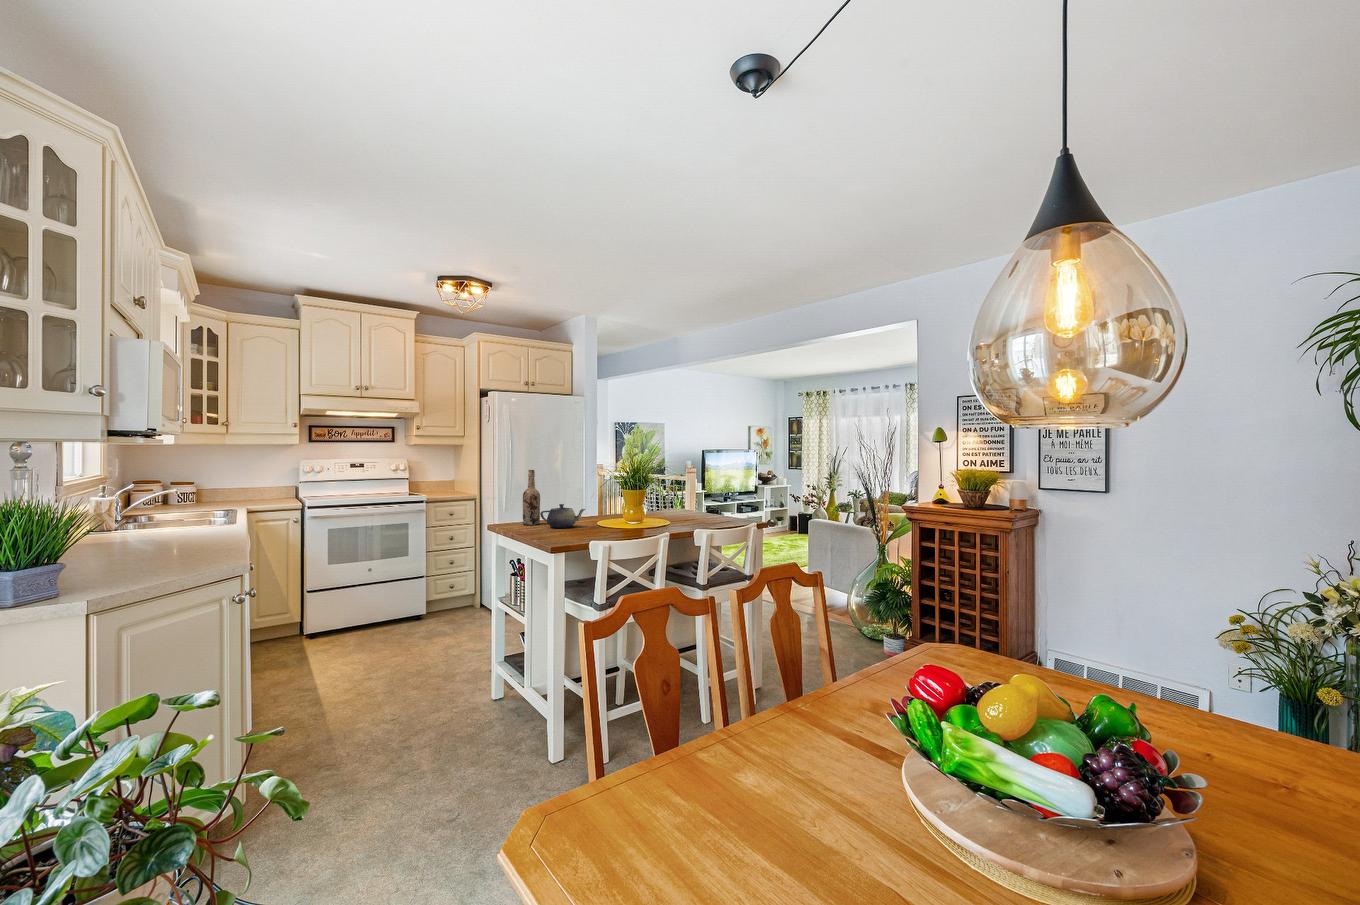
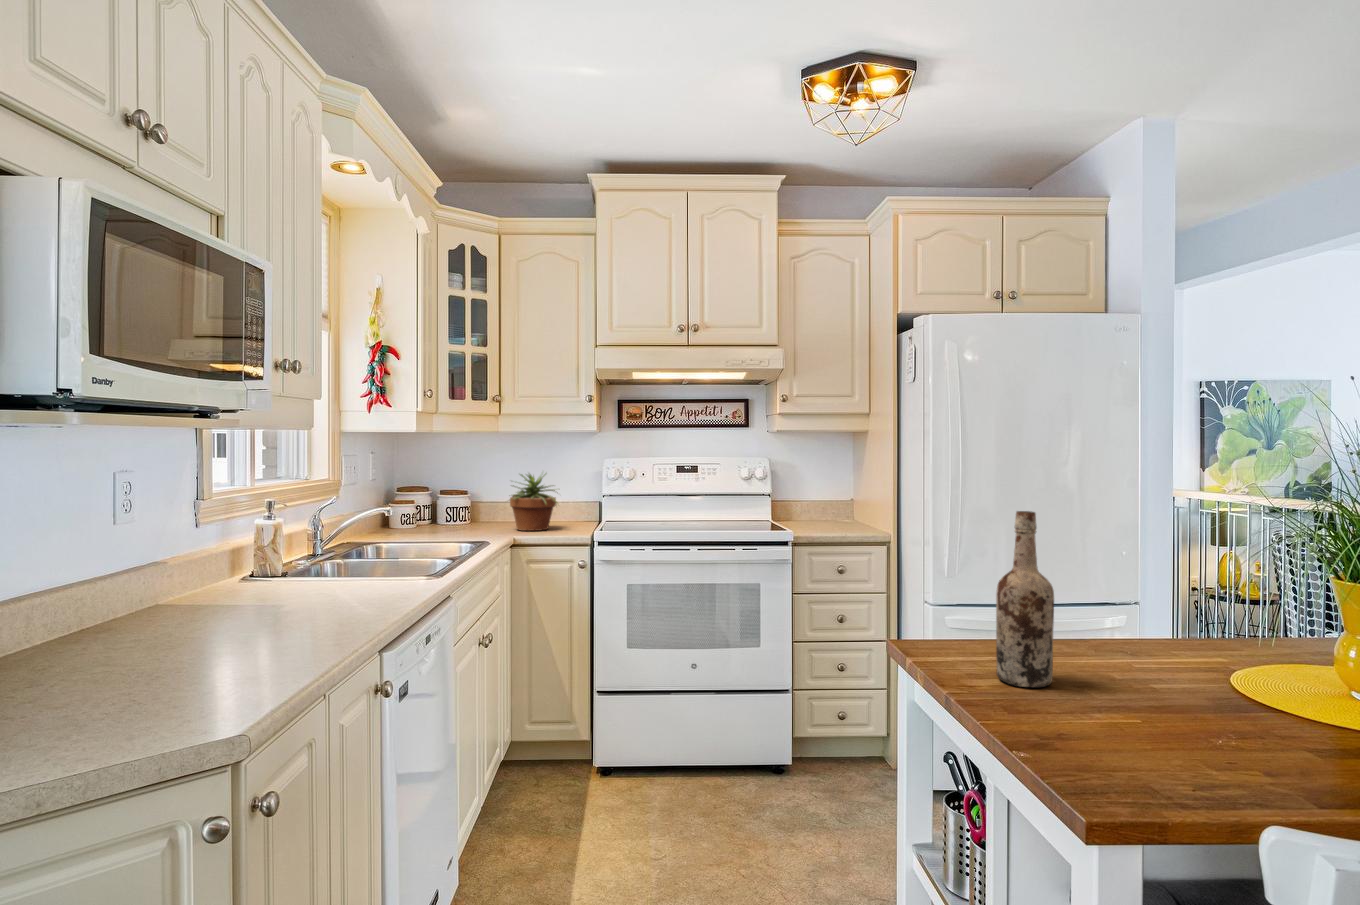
potted plant: none [232,467,276,504] -> present [509,472,557,531]
teapot: present [540,504,585,528] -> none [1060,645,1254,740]

